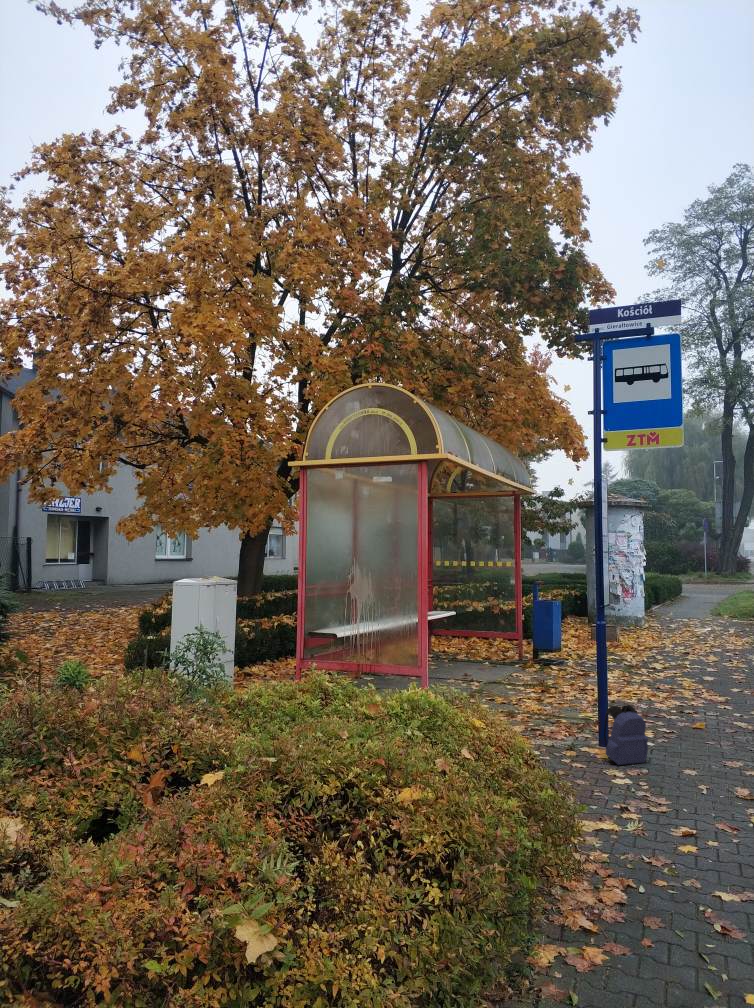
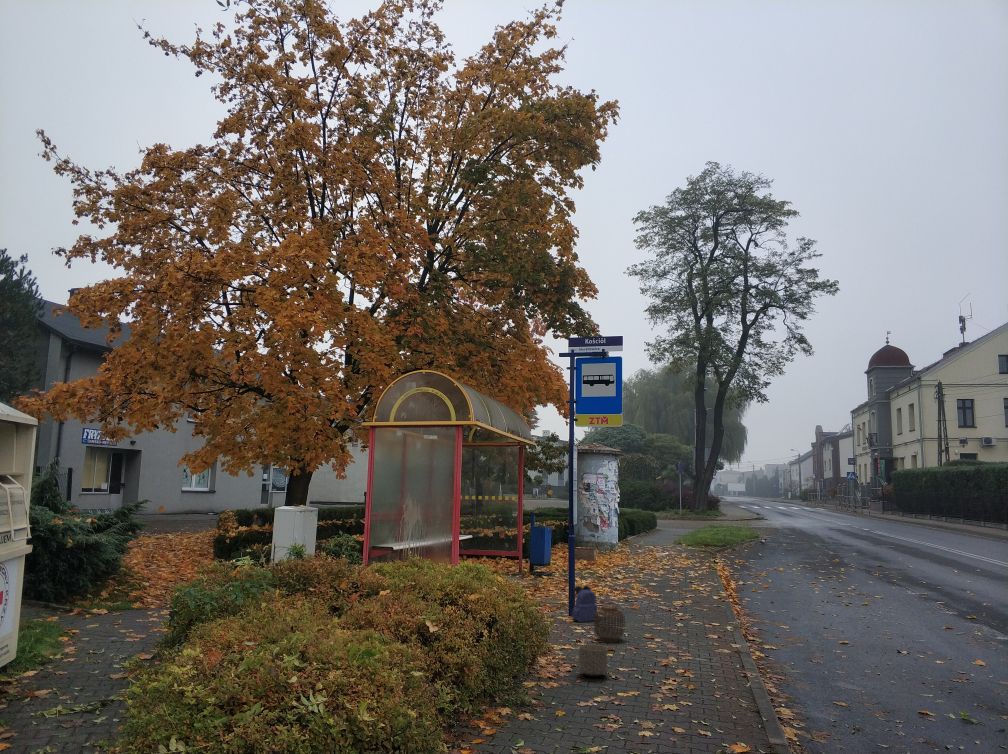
woven basket: none [653,756,714,824] -> present [594,606,625,642]
planter: none [649,879,717,963] -> present [579,644,608,677]

